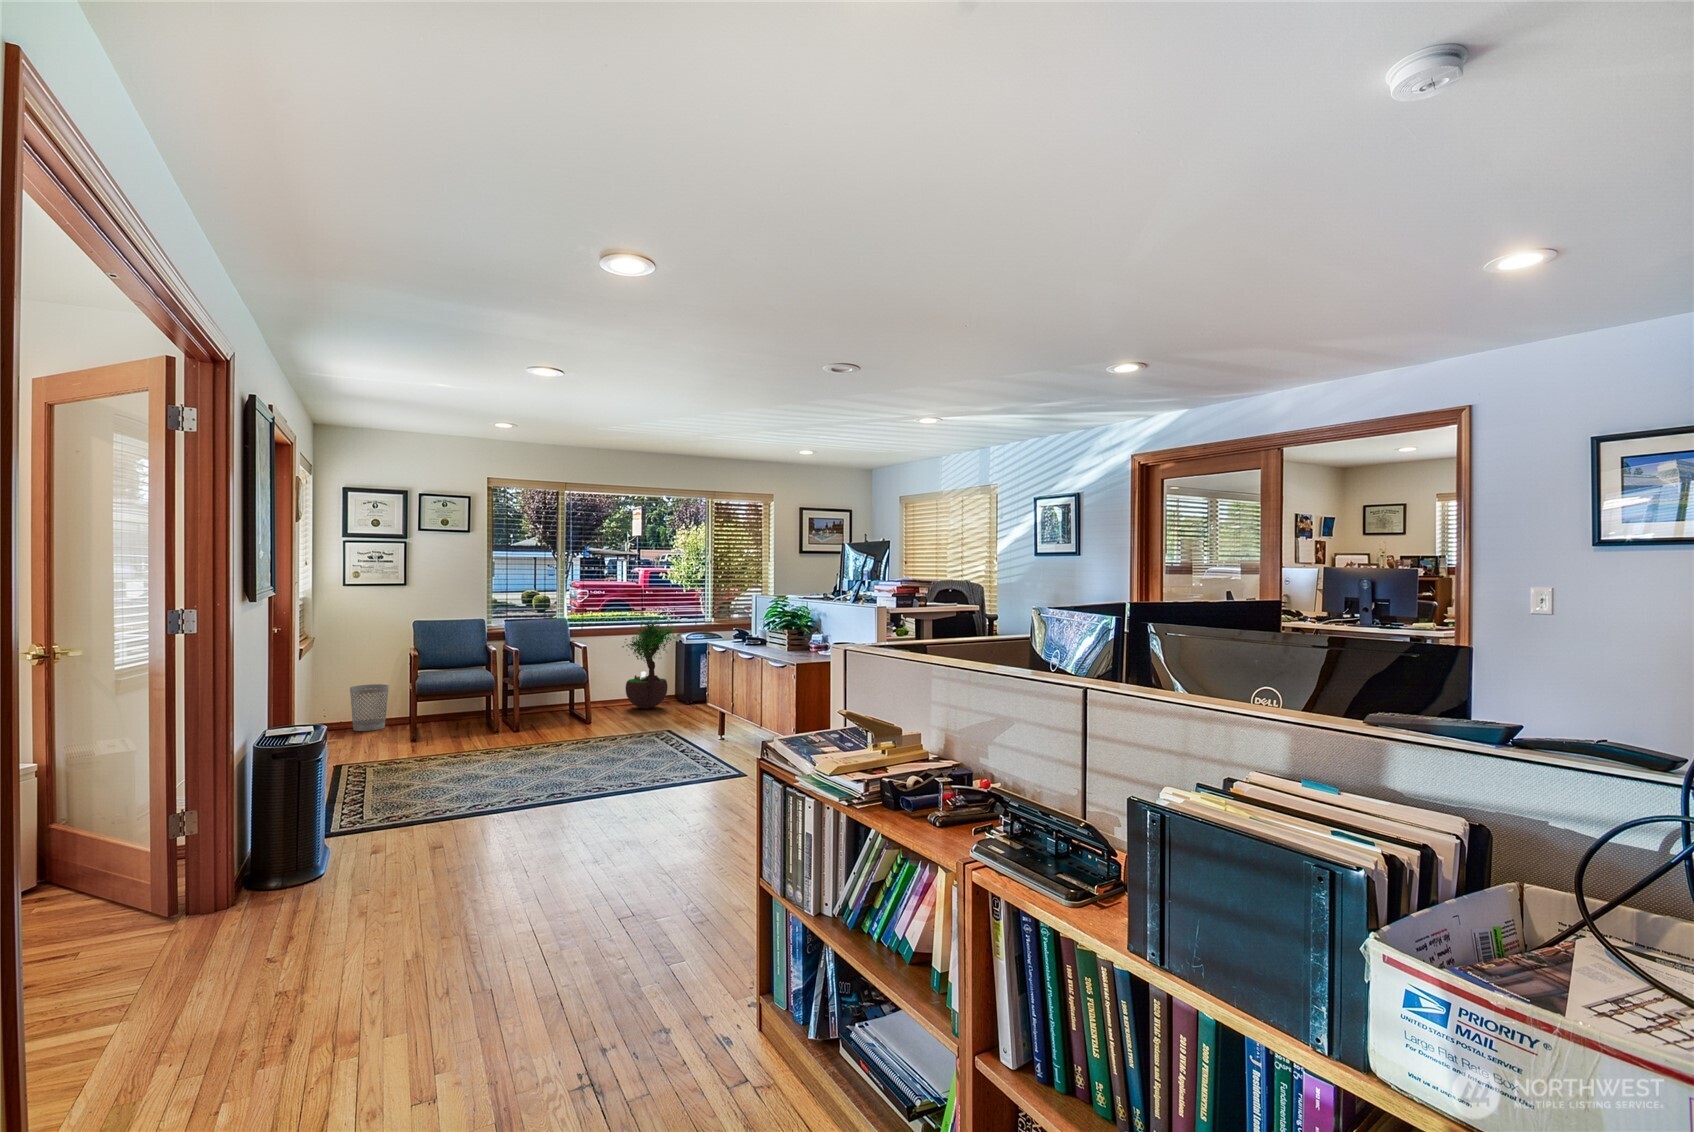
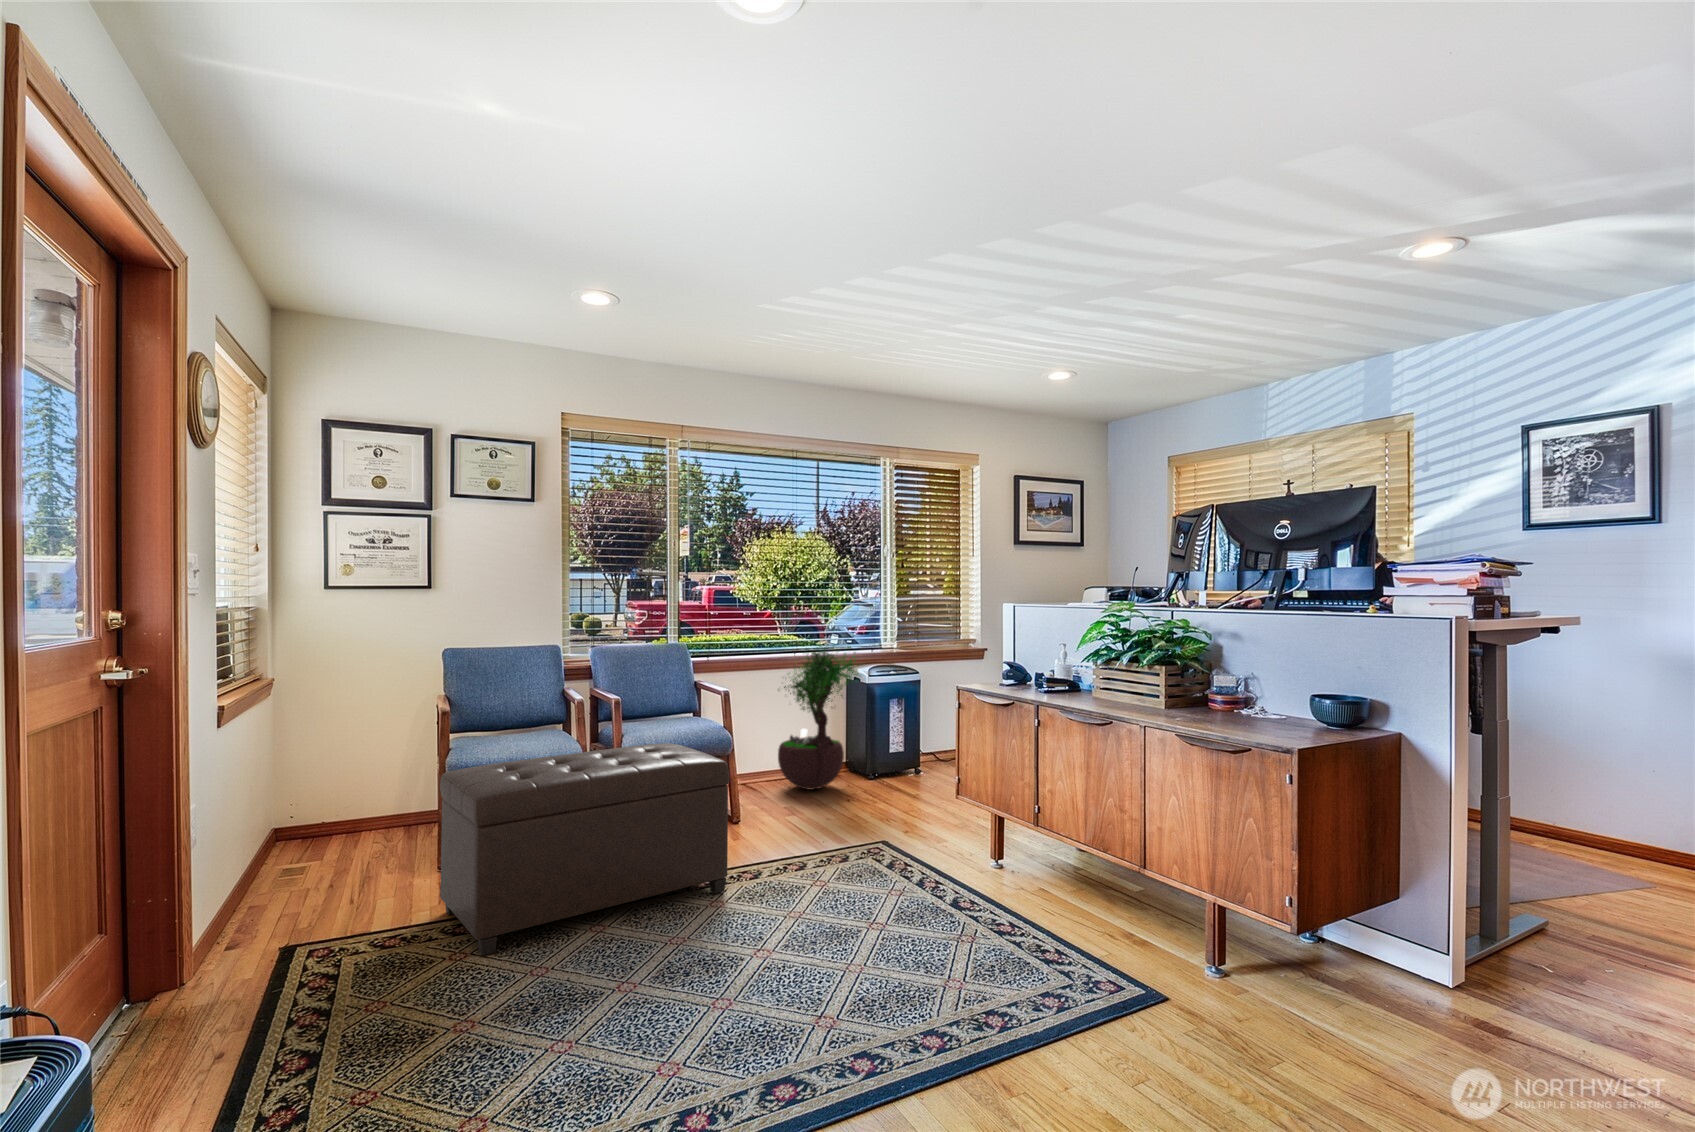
ottoman: none [414,673,568,767] -> present [440,743,729,956]
wastebasket: present [350,684,389,731] -> none [332,758,400,844]

